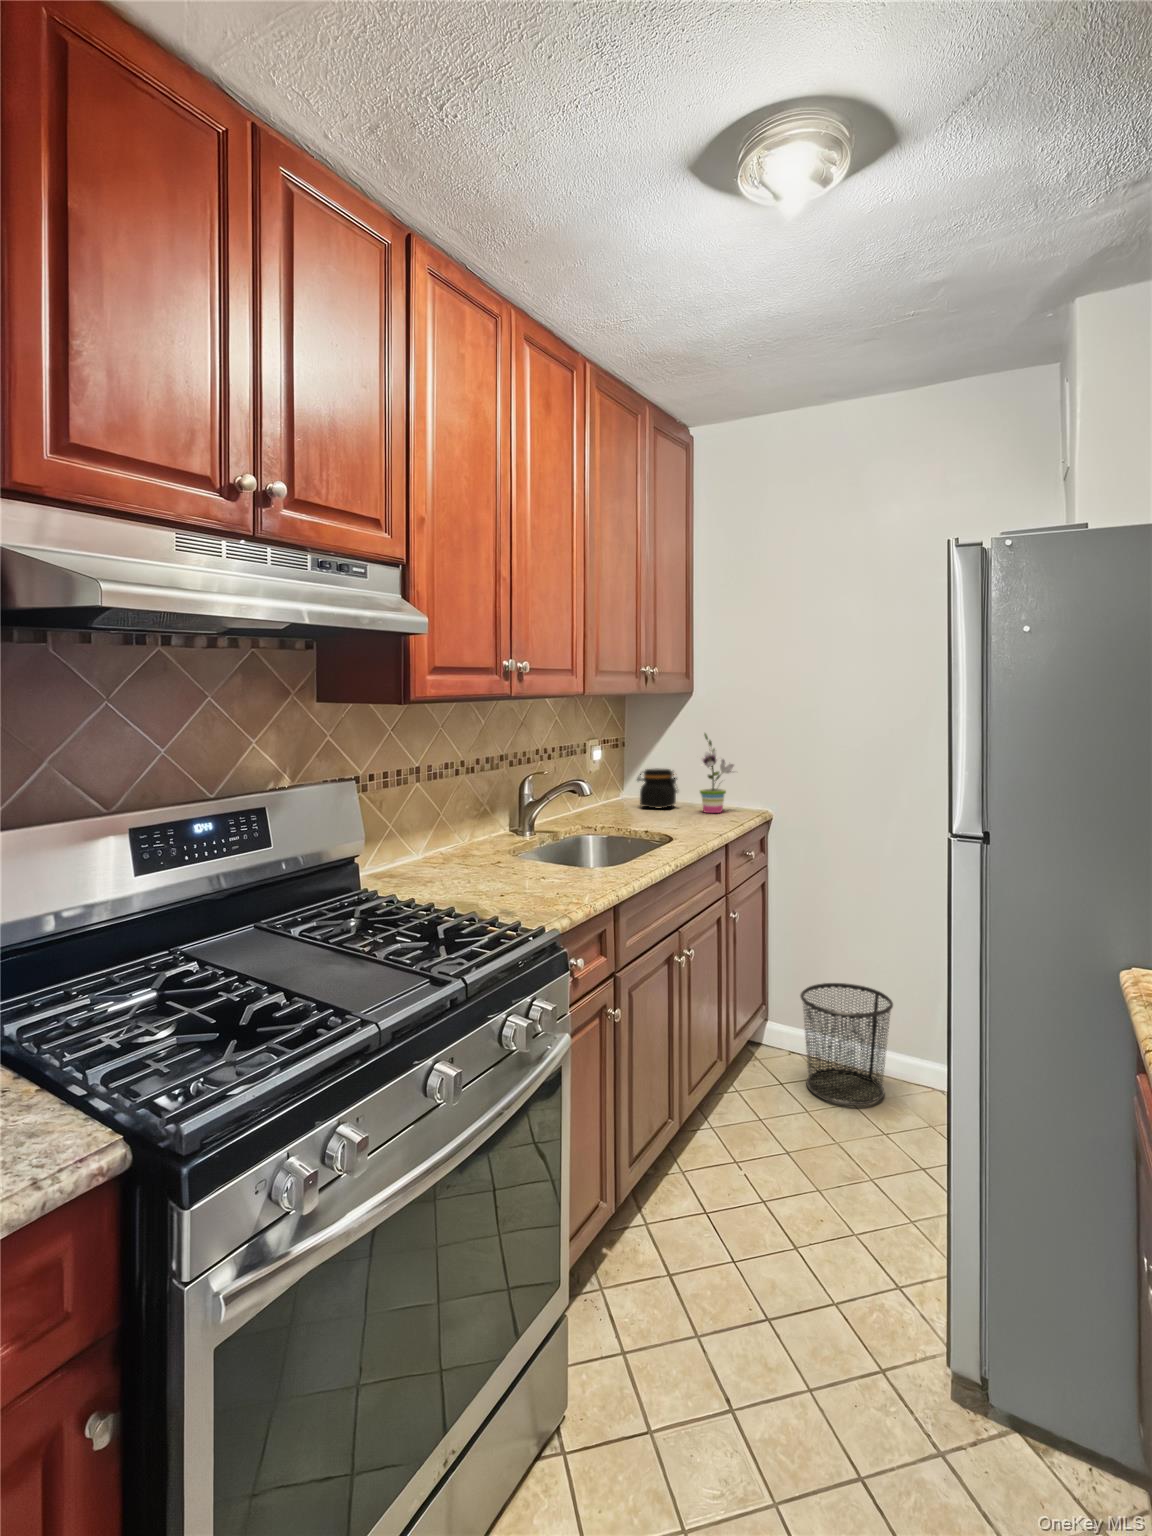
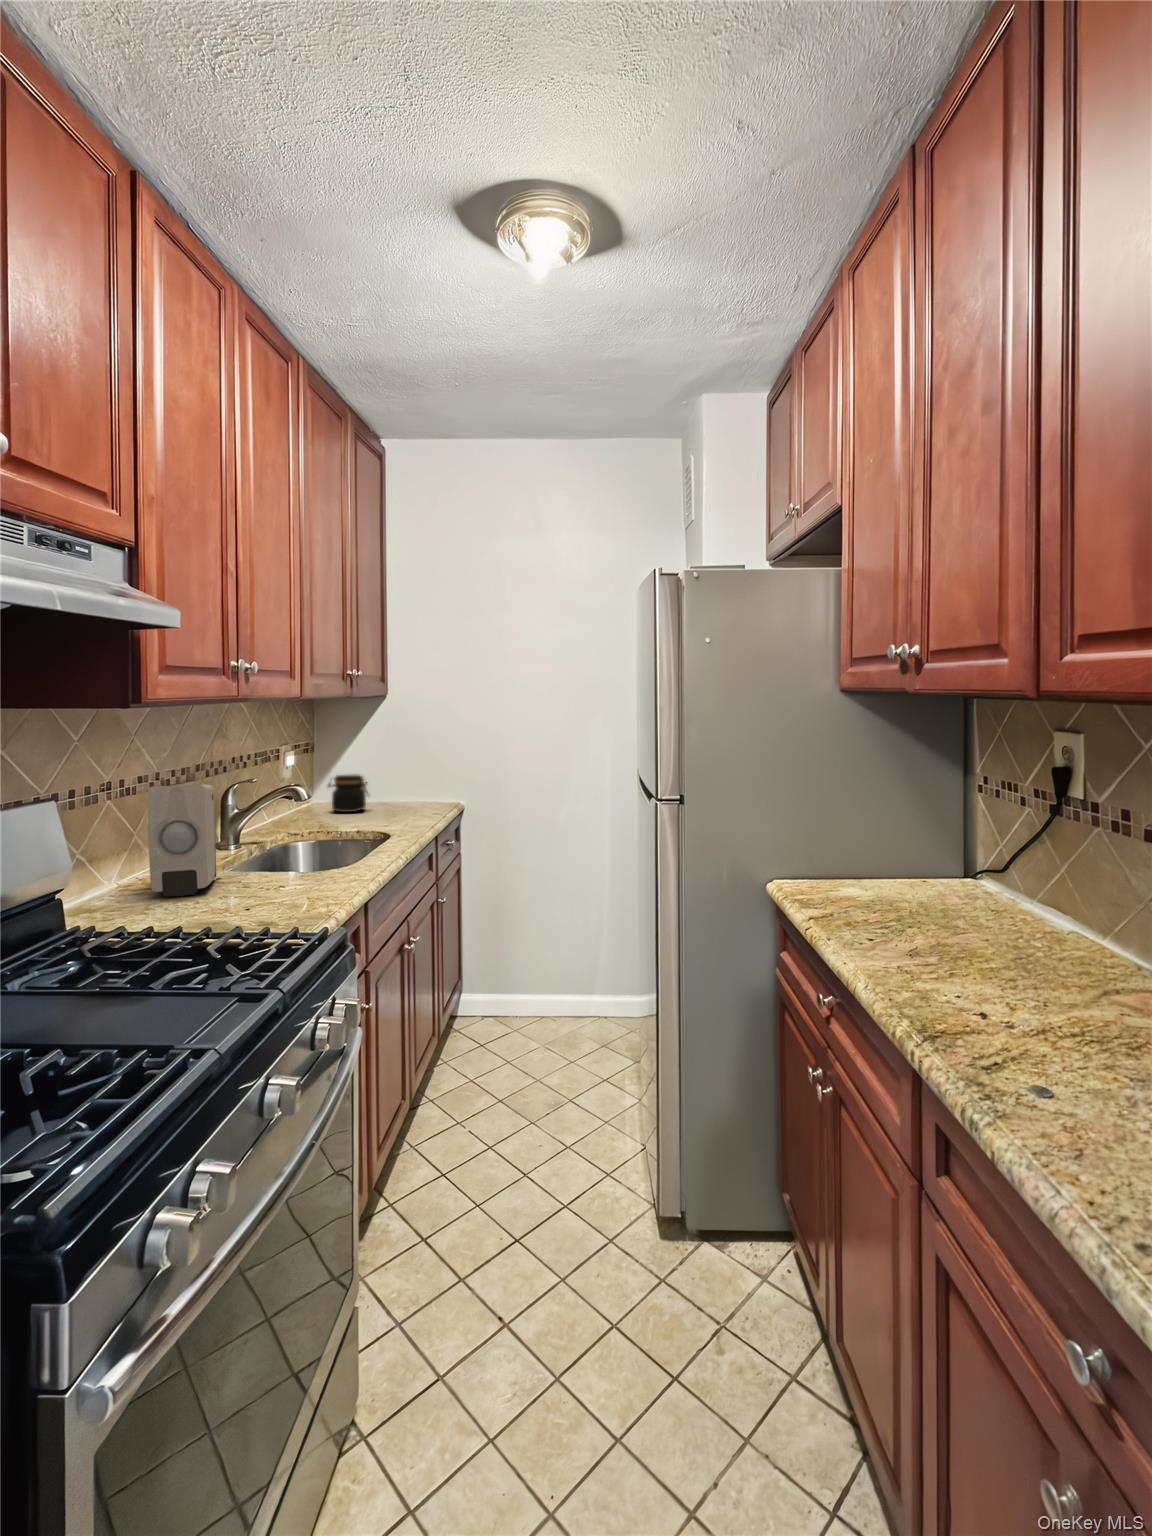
potted plant: present [699,734,734,813] -> none [390,740,426,813]
soap dispenser: none [429,776,492,878] -> present [148,785,216,897]
waste bin: present [800,983,893,1106] -> none [492,949,567,1052]

